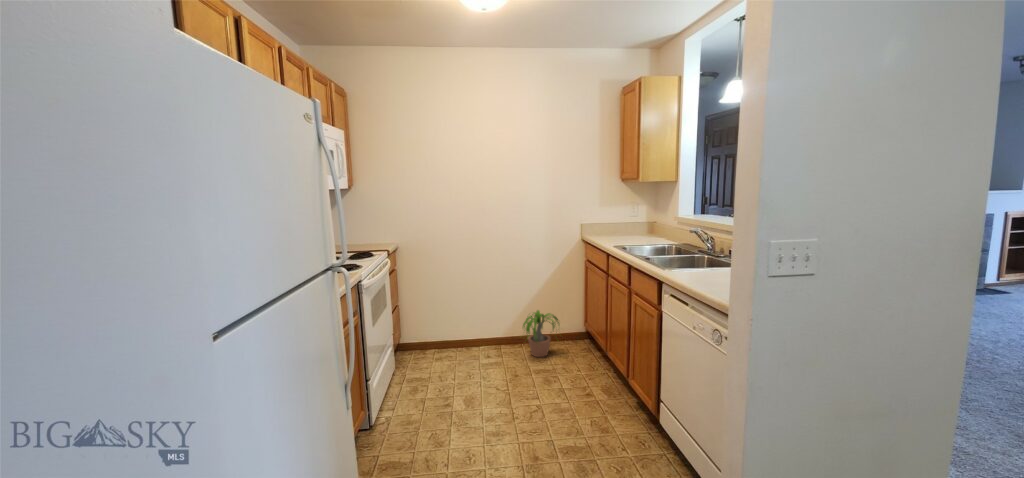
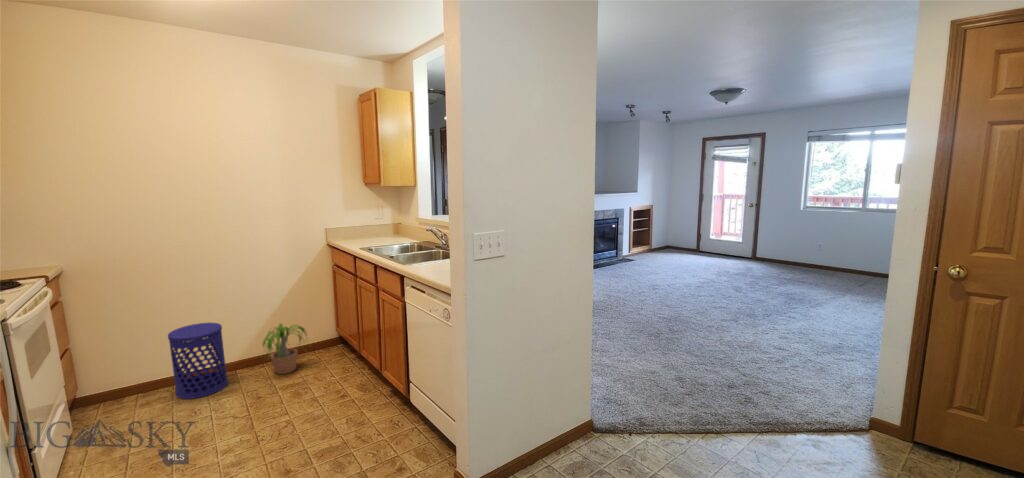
waste bin: none [456,300,495,363] -> present [168,323,228,399]

